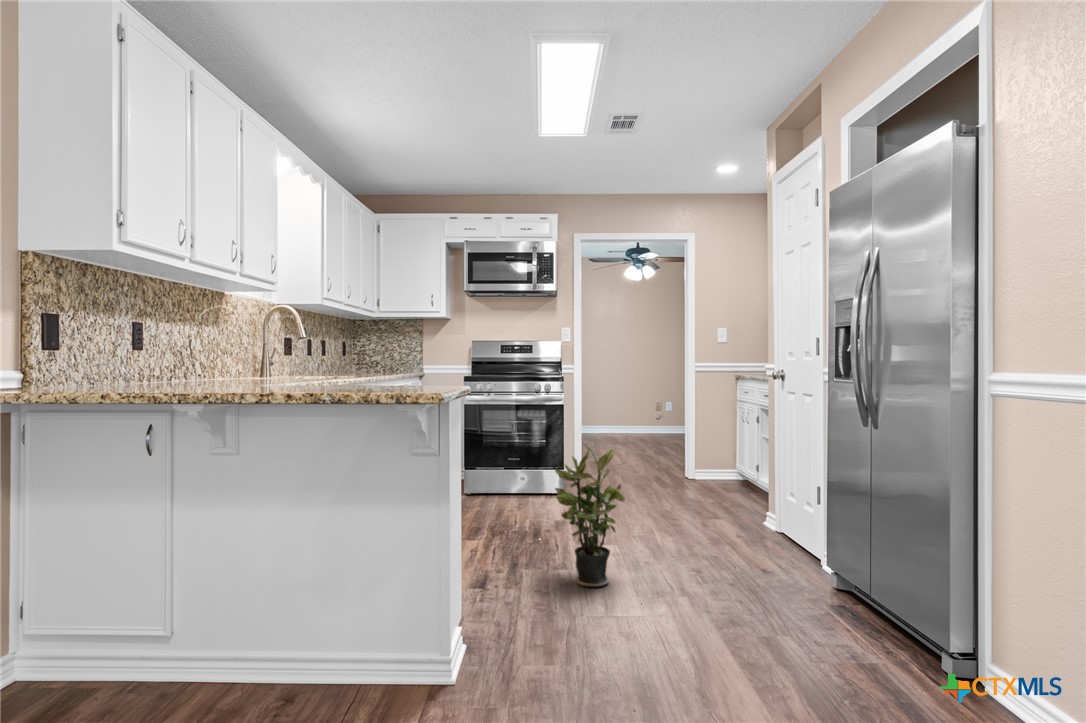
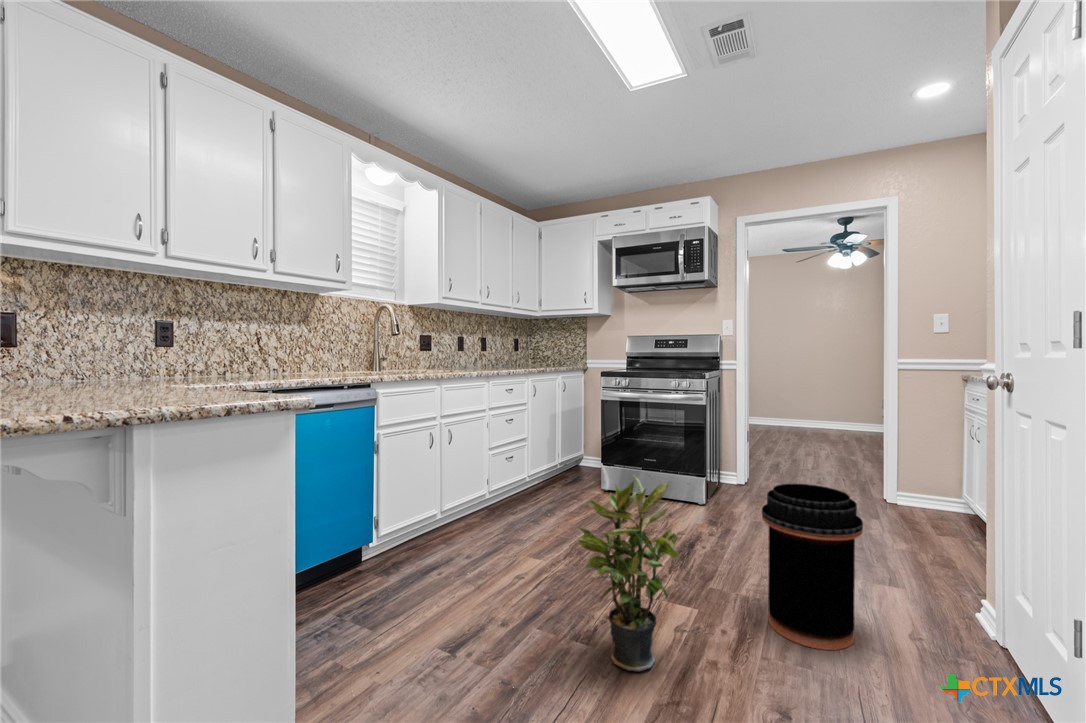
trash can: none [653,451,716,558] -> present [762,484,863,650]

